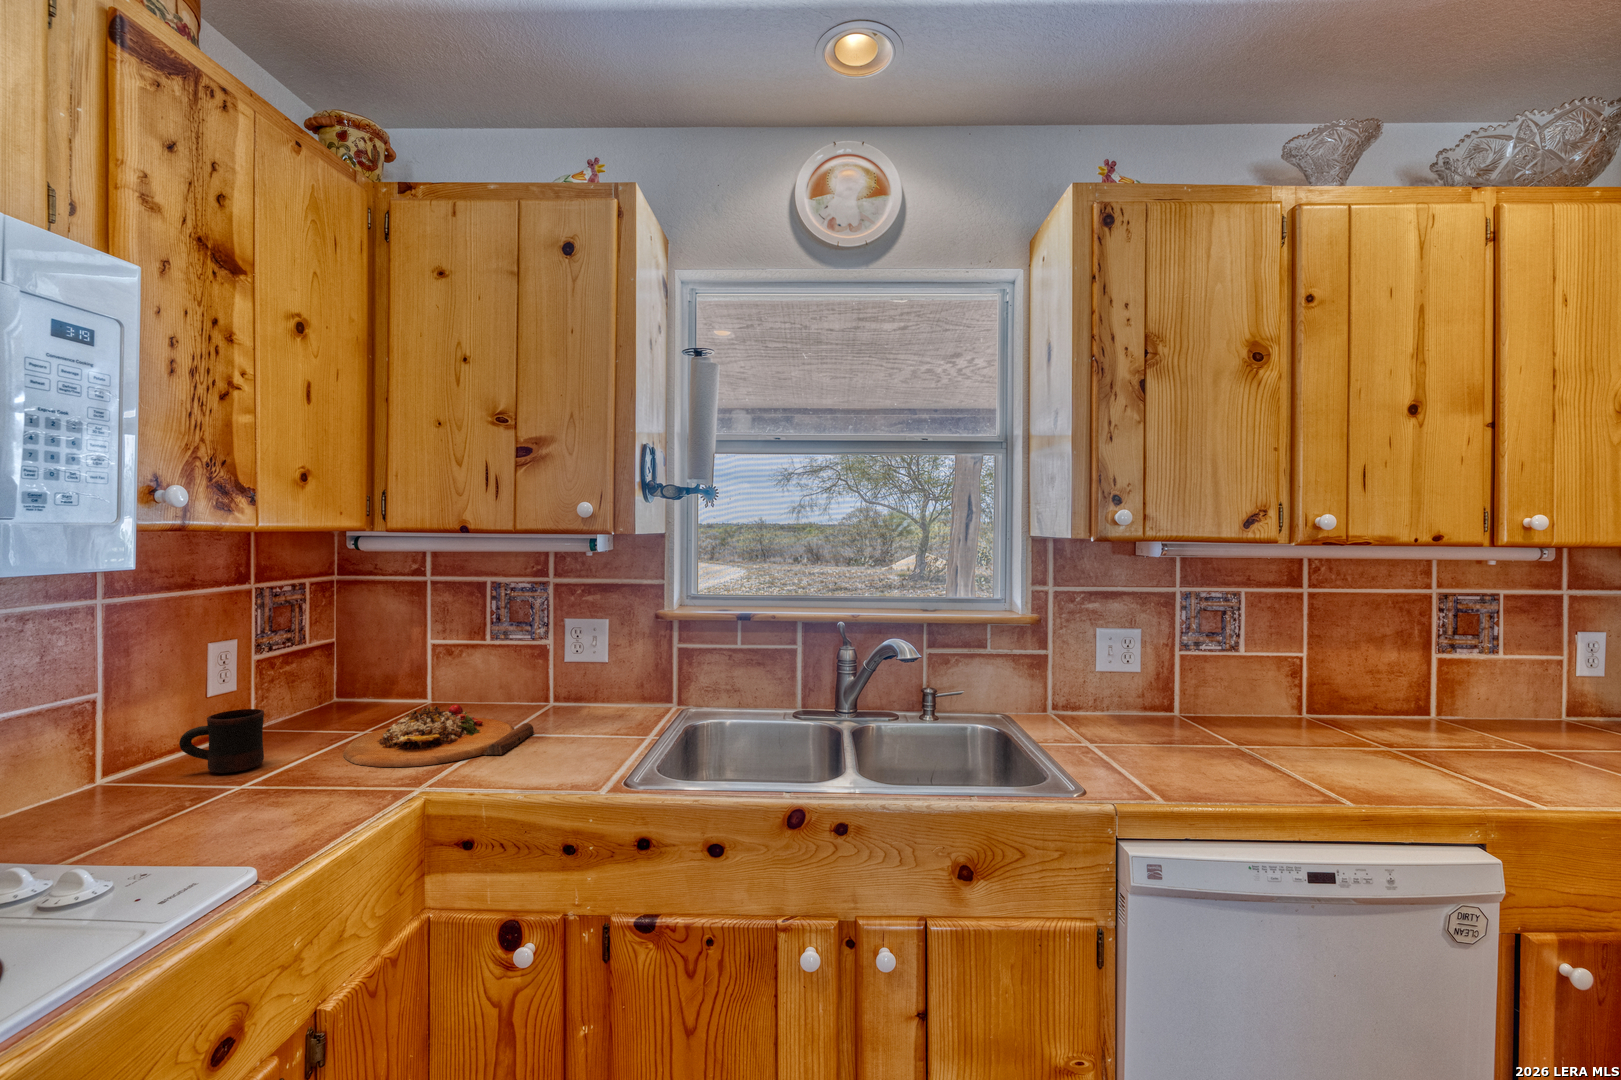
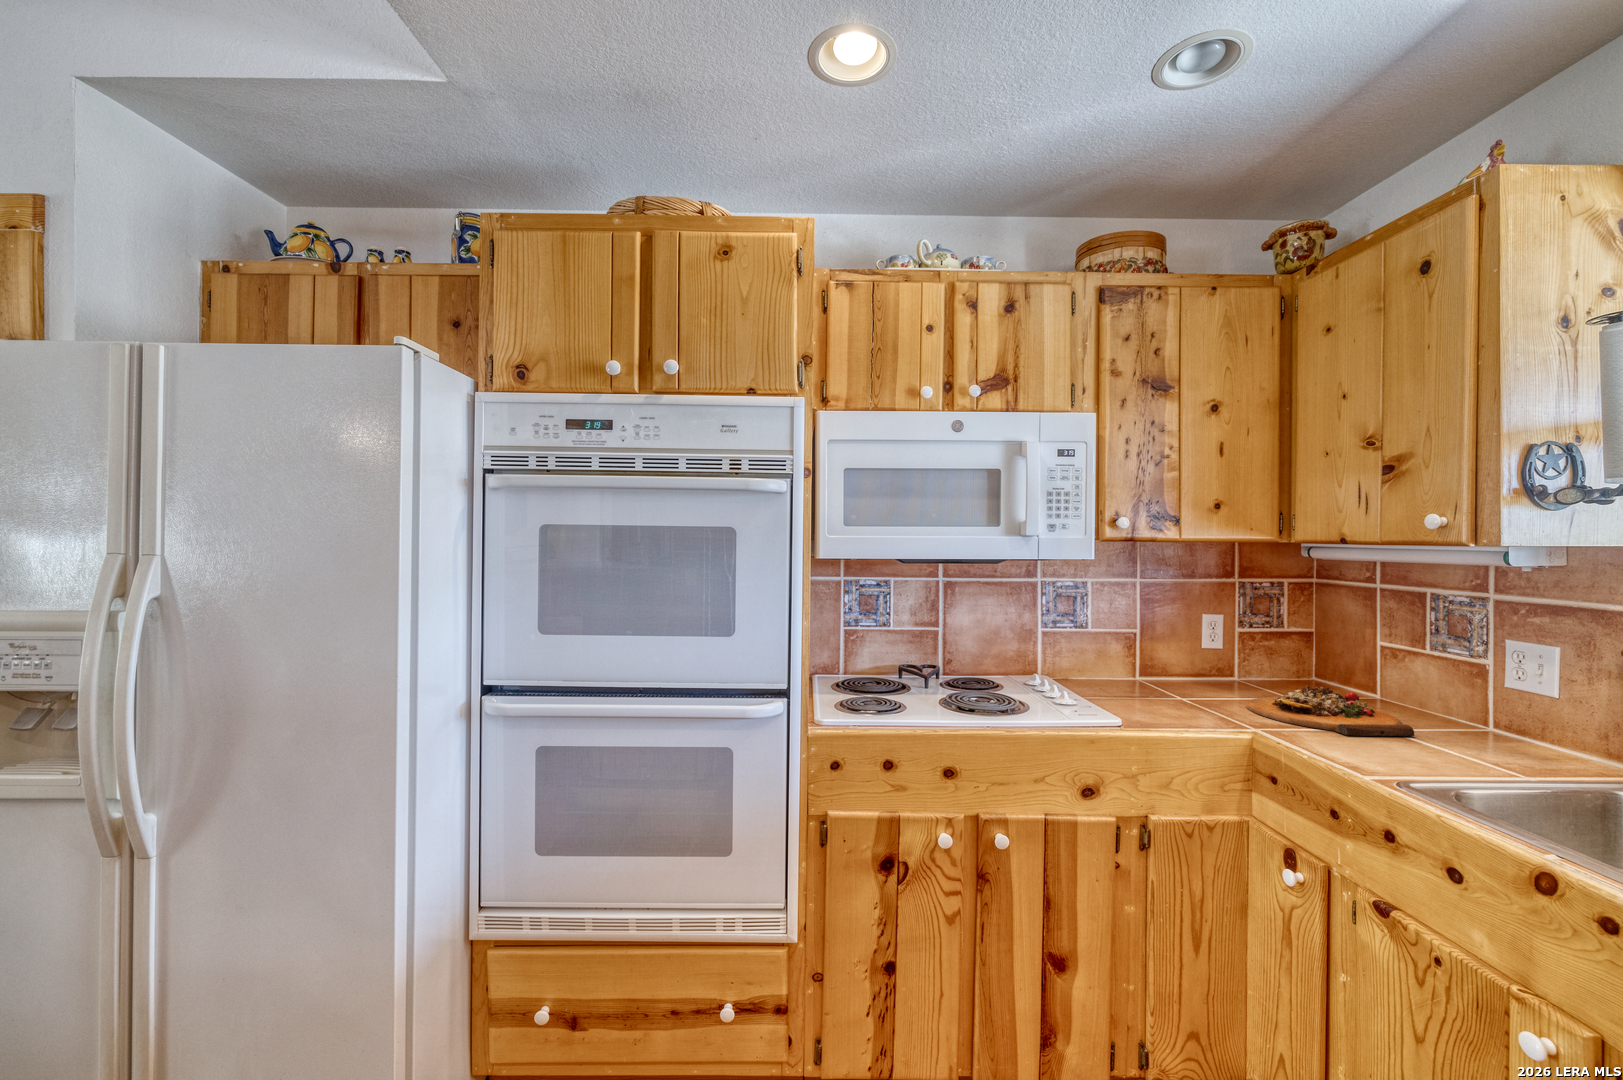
mug: present [179,709,264,773] -> none [1163,654,1206,692]

